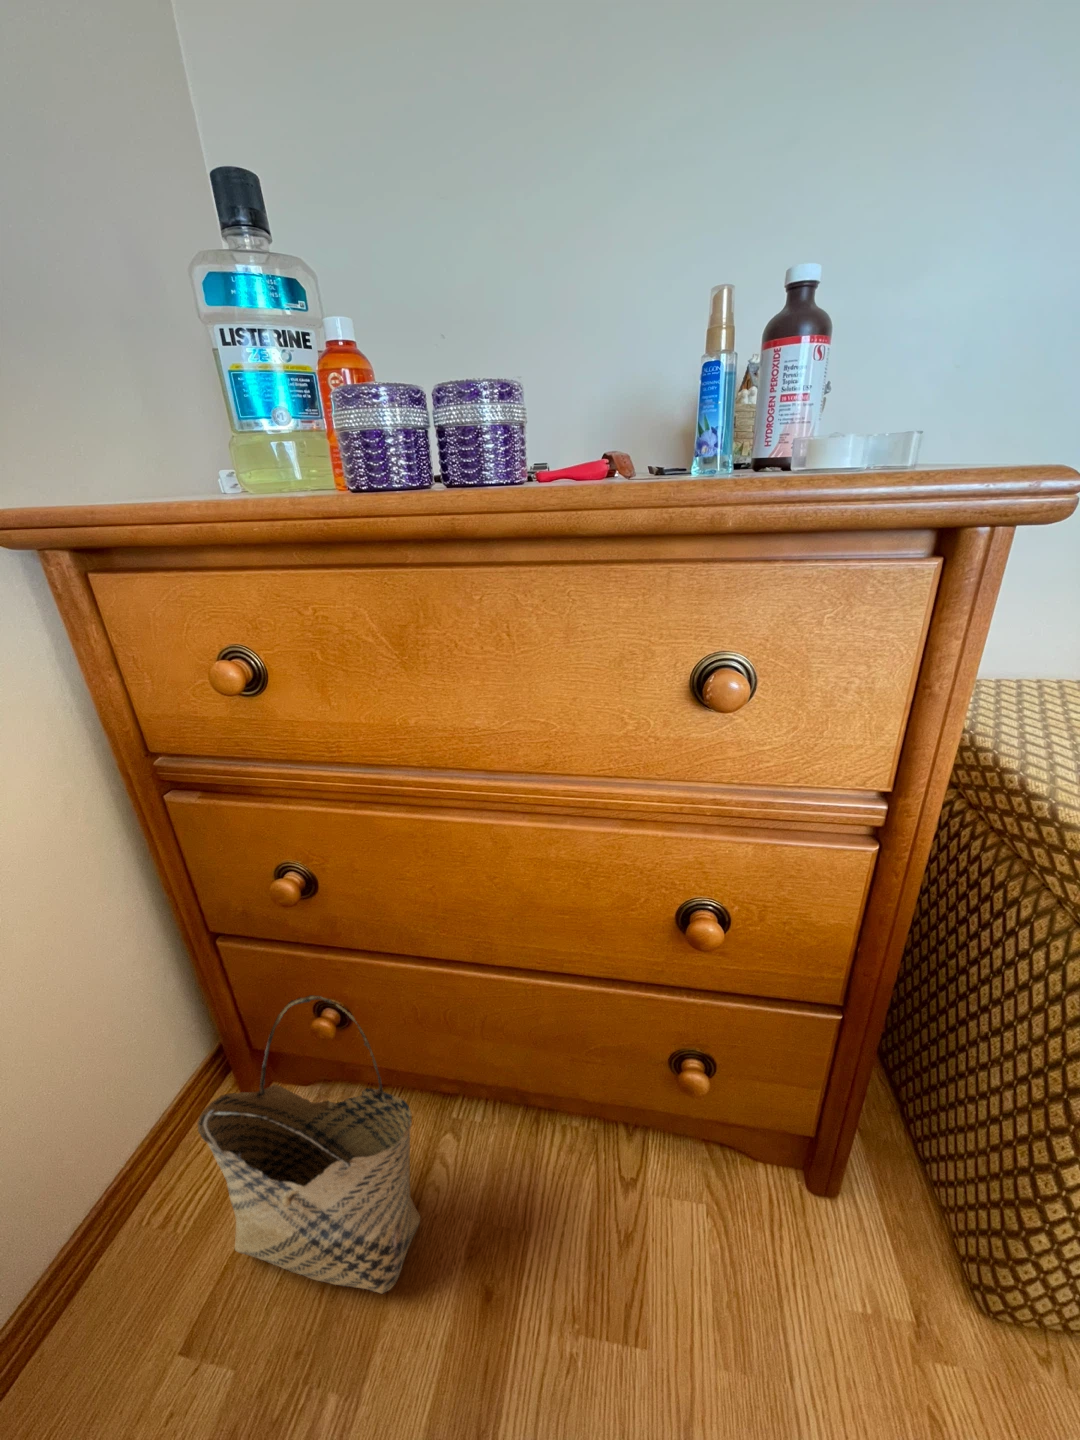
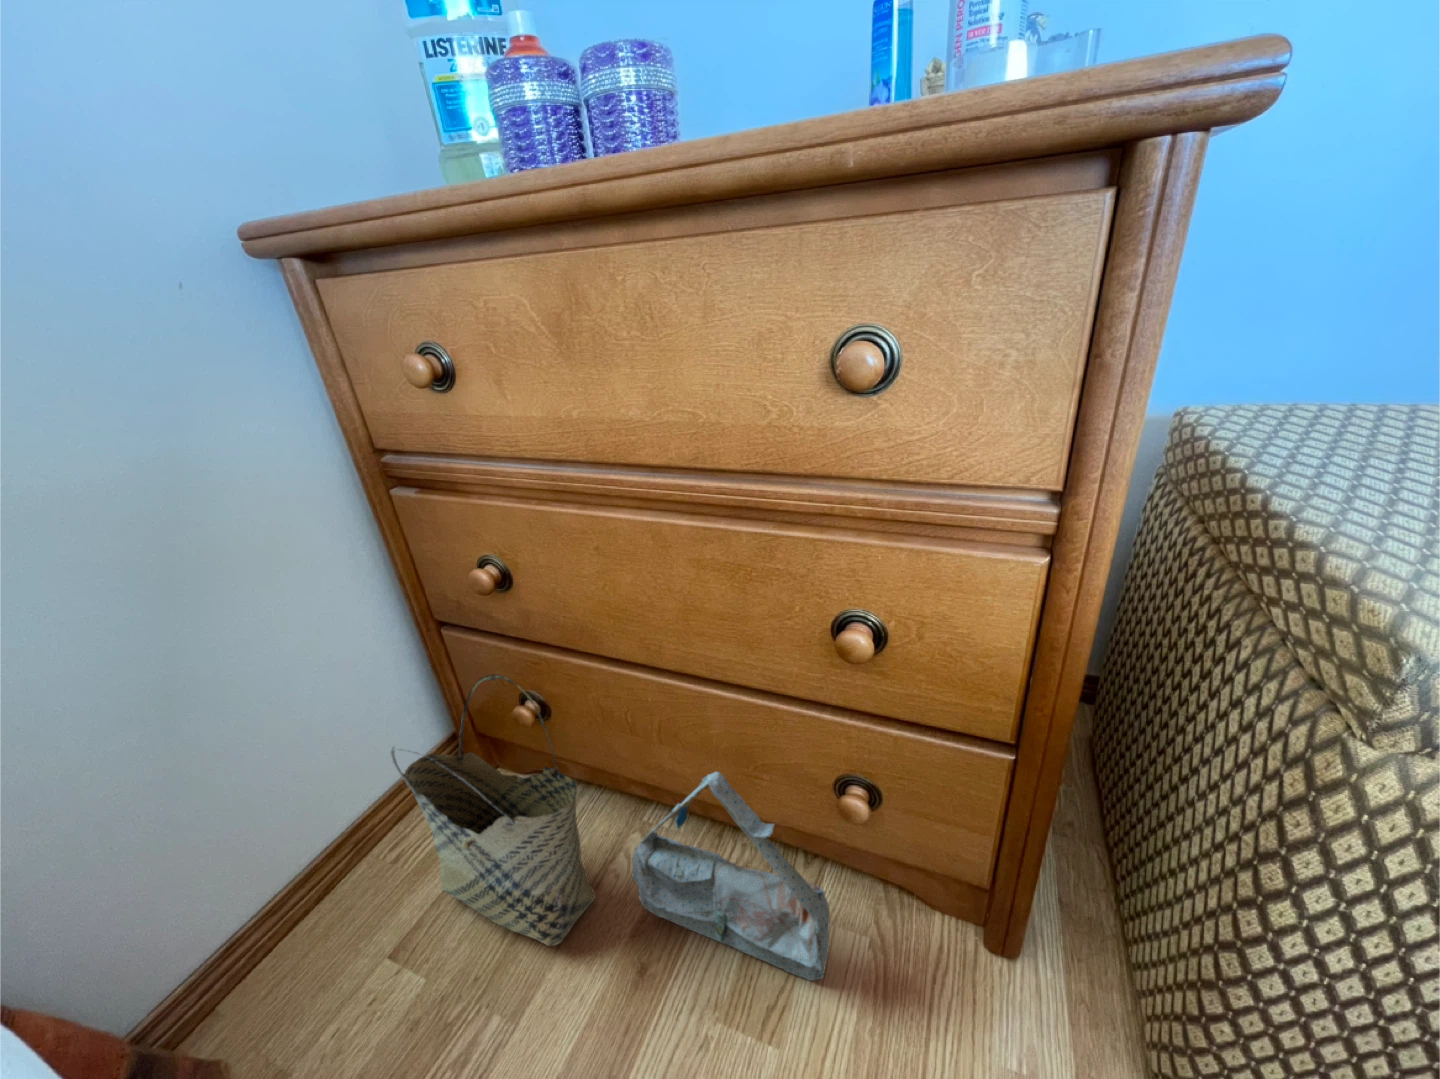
bag: none [470,1074,685,1265] -> present [632,772,829,981]

